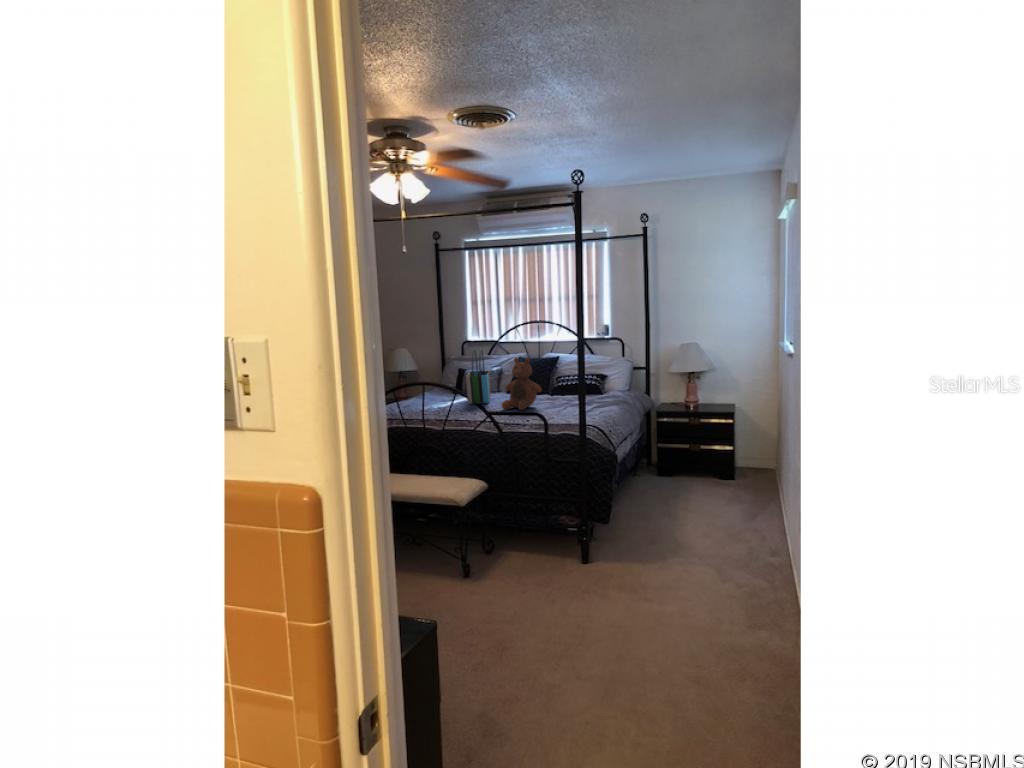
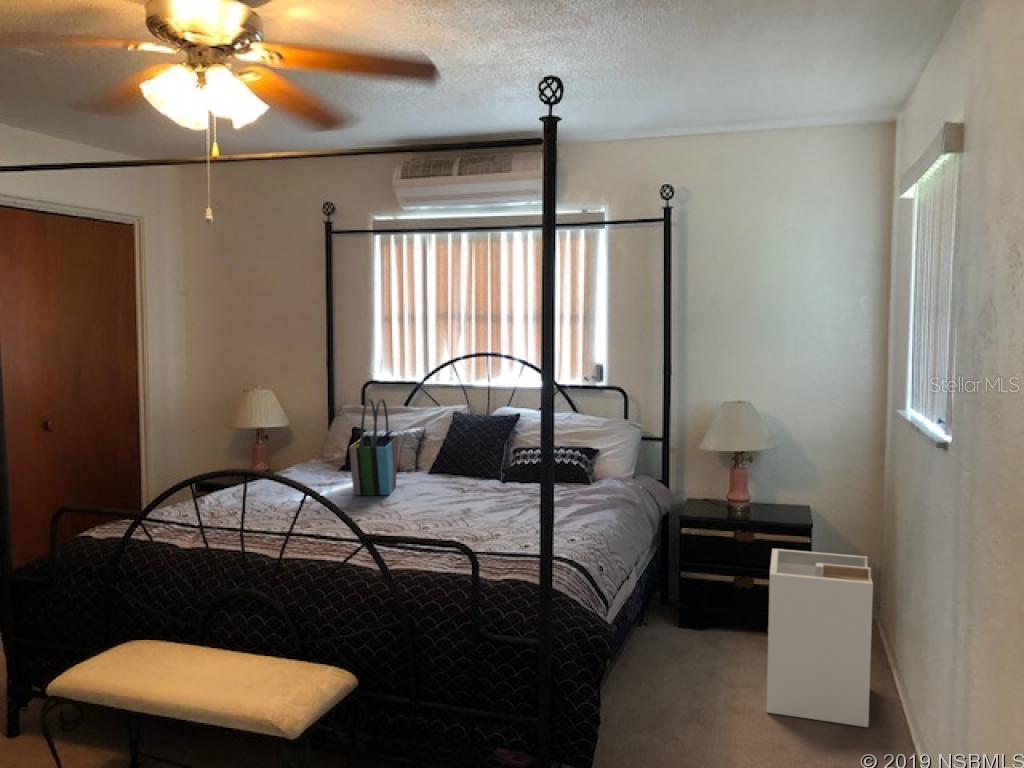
stuffed bear: present [501,358,542,410] -> none [406,418,480,515]
laundry hamper: none [705,424,762,514] -> present [766,549,873,727]

